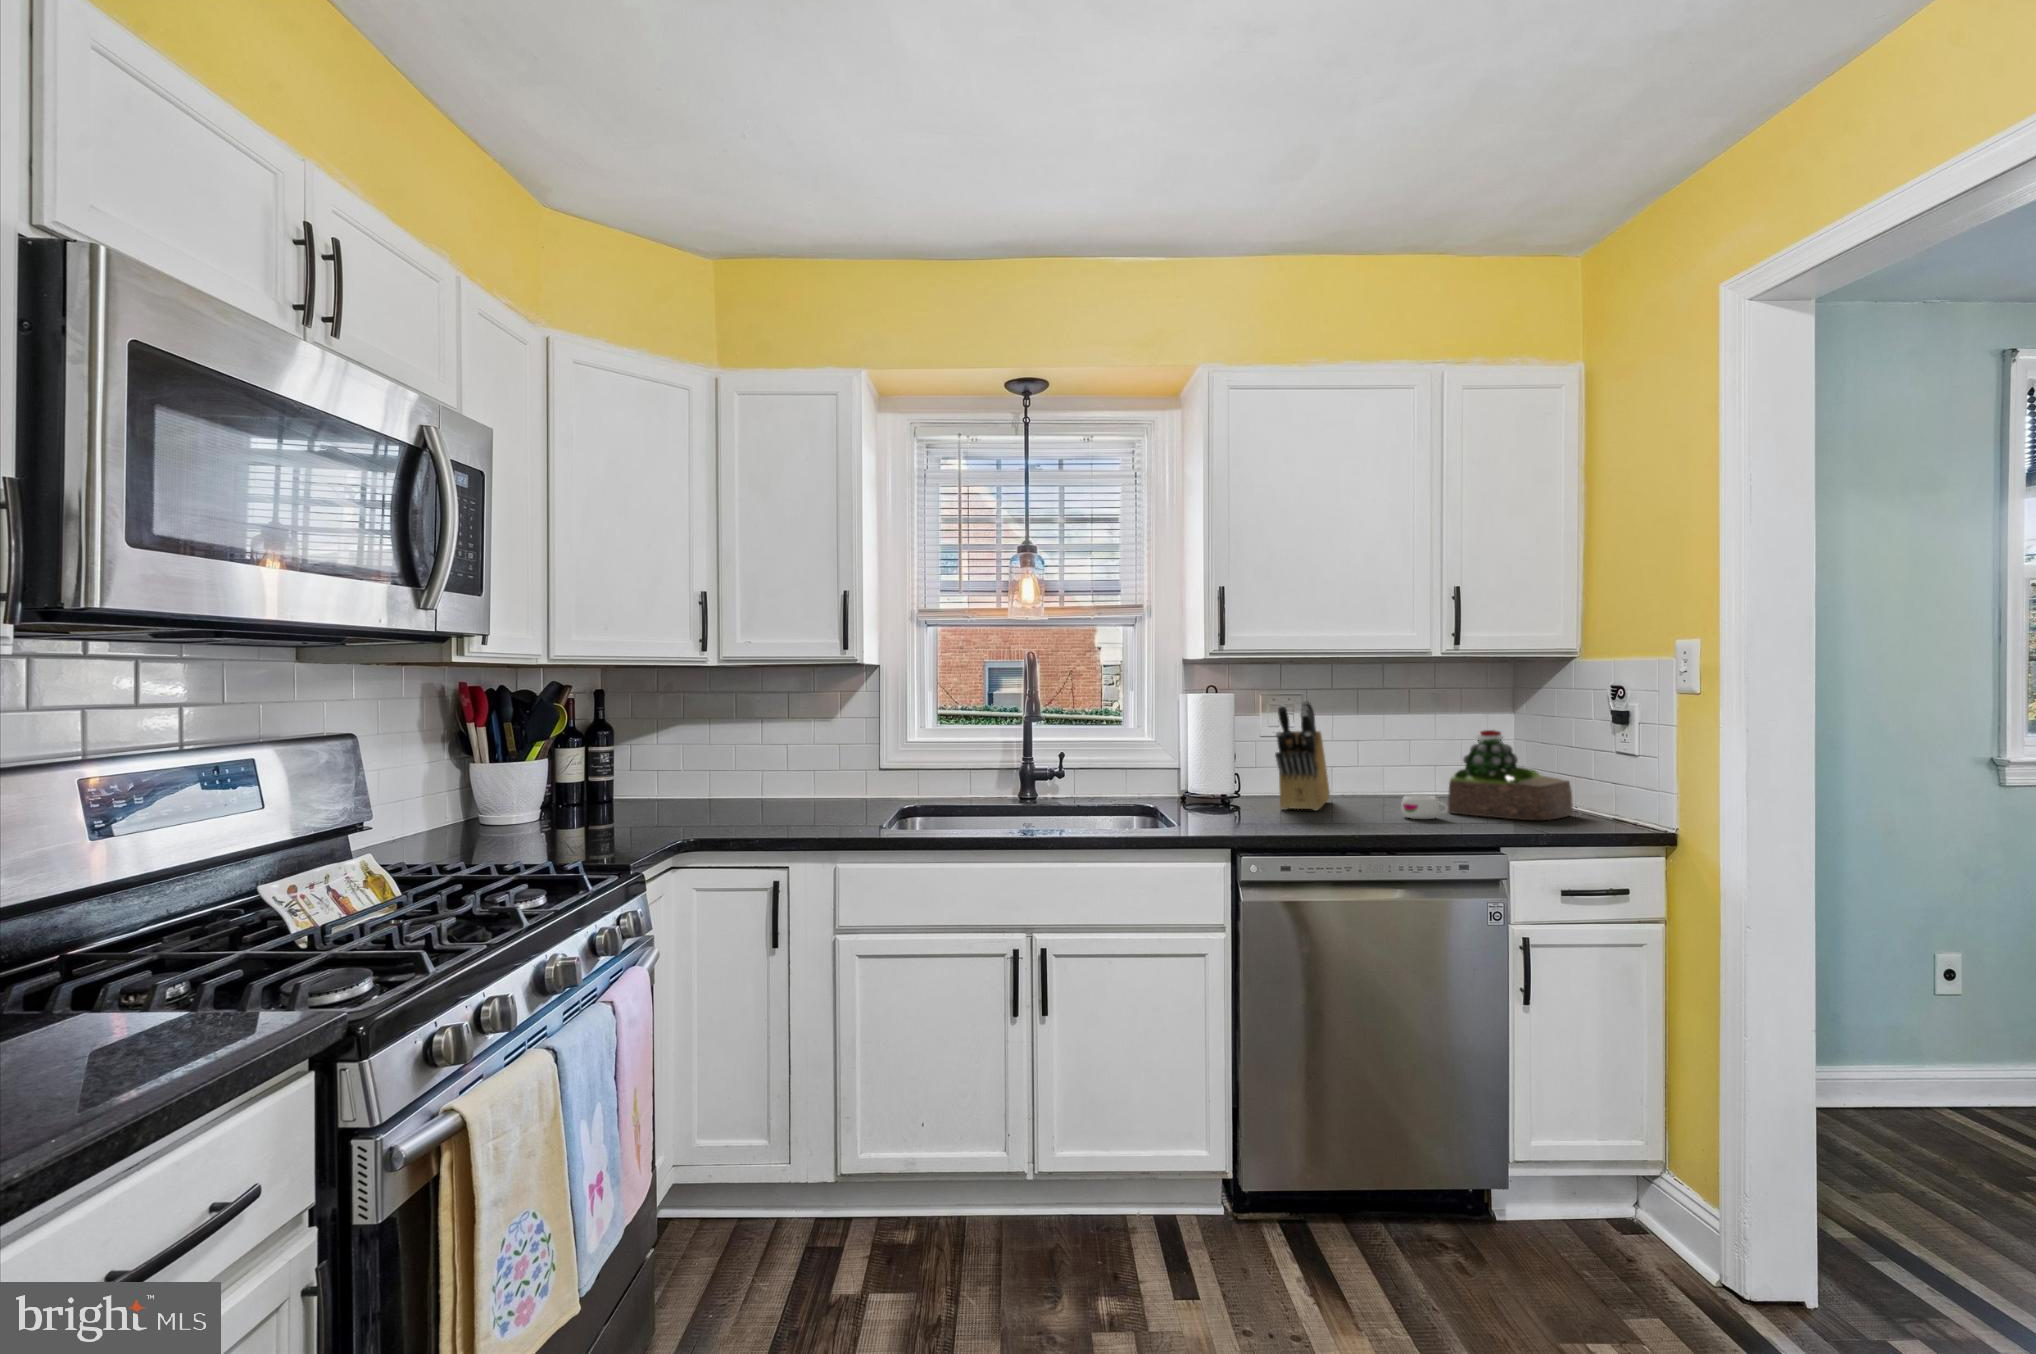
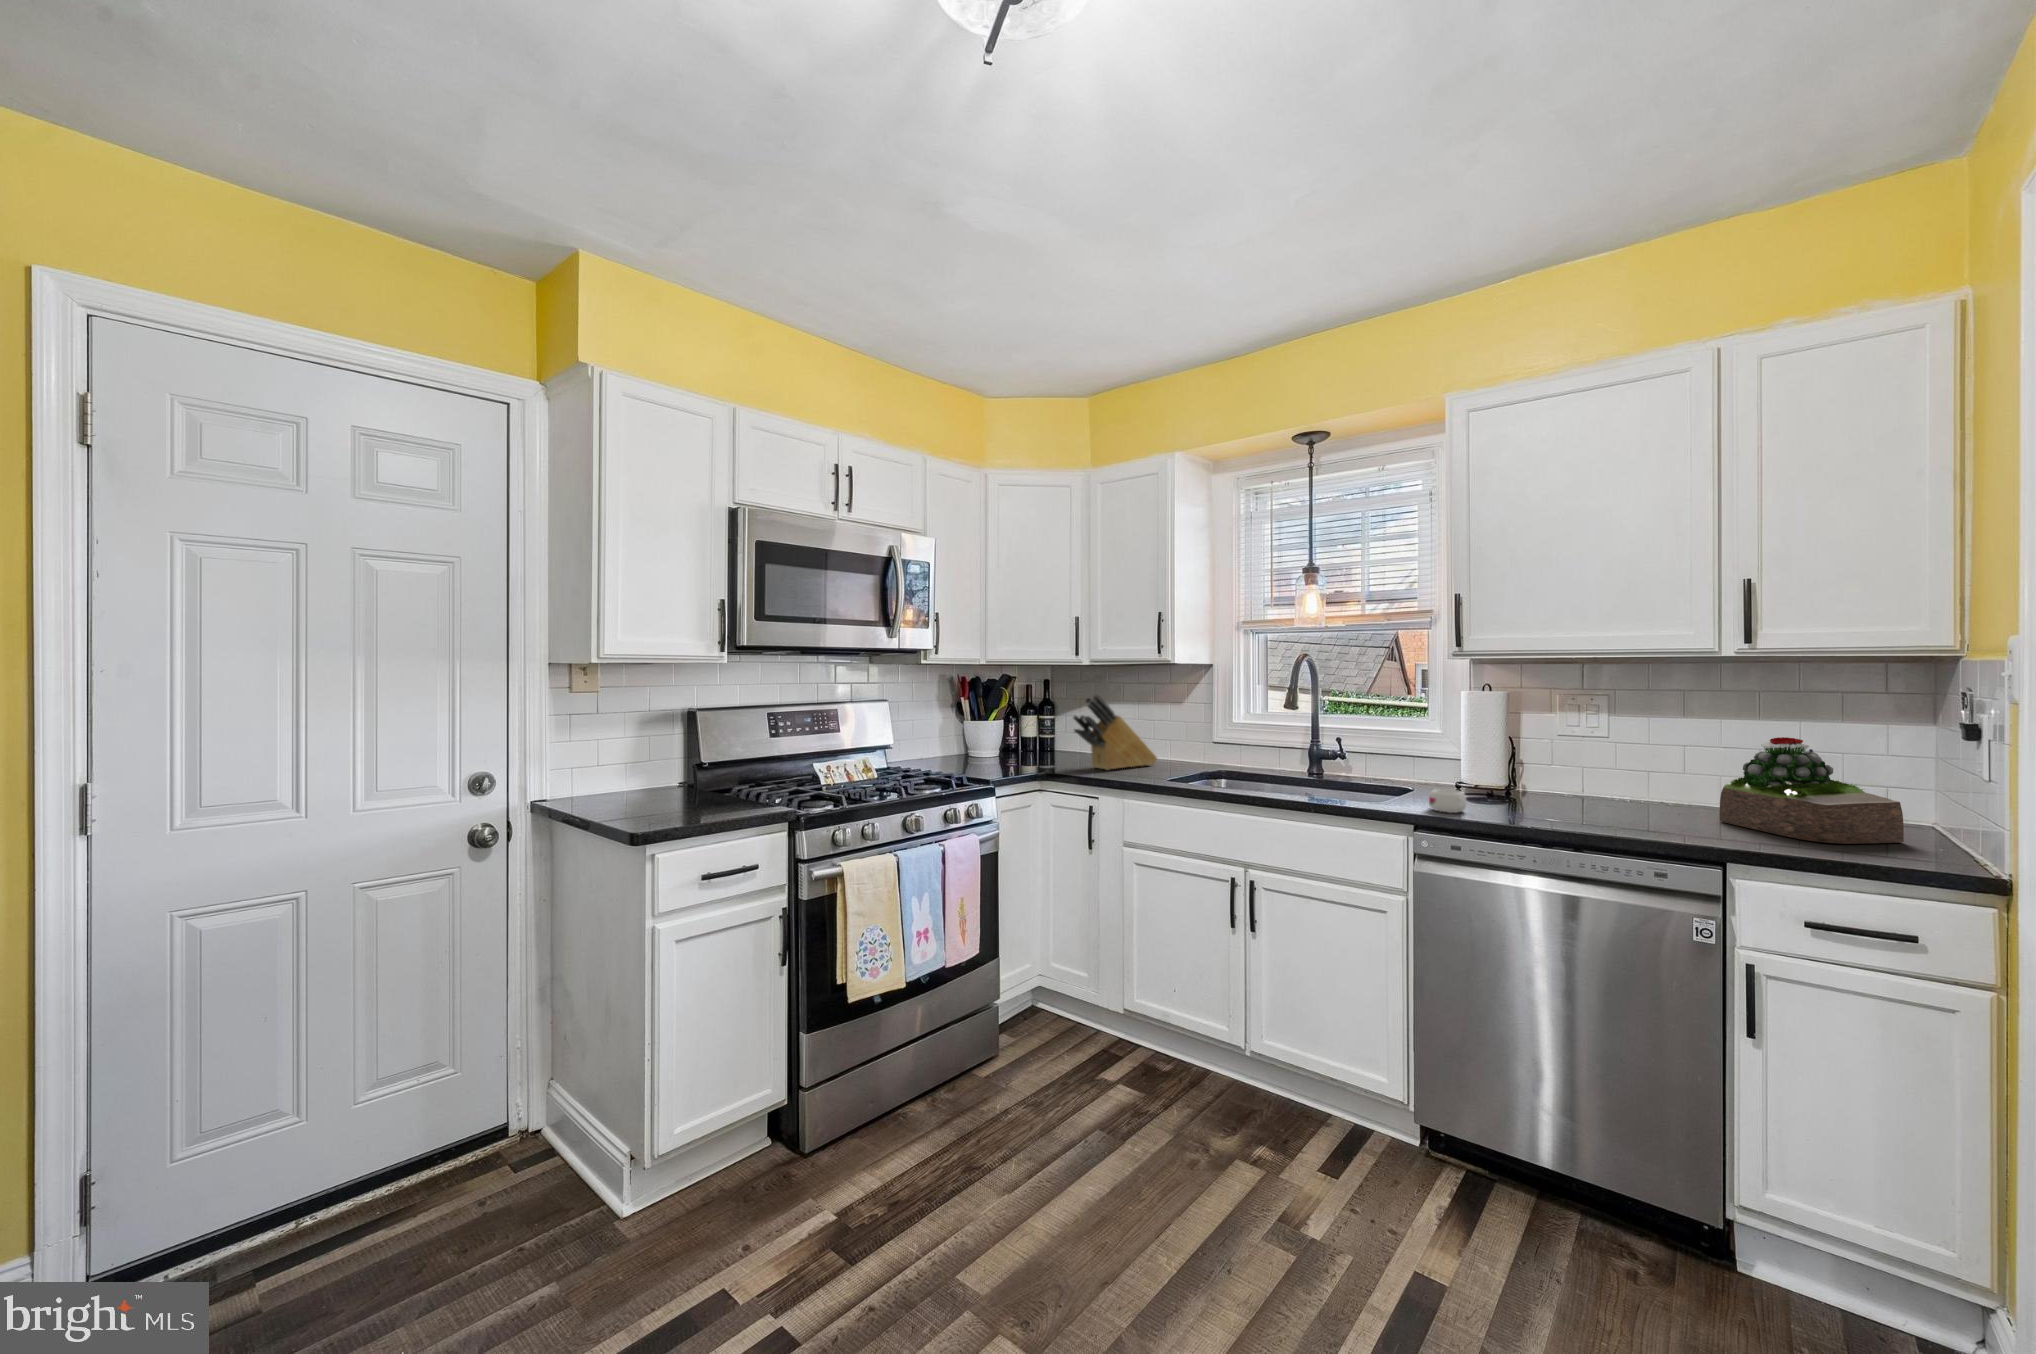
knife block: present [1275,700,1330,810] -> present [1073,695,1157,770]
mug: present [1401,795,1448,819] -> present [1429,789,1467,813]

